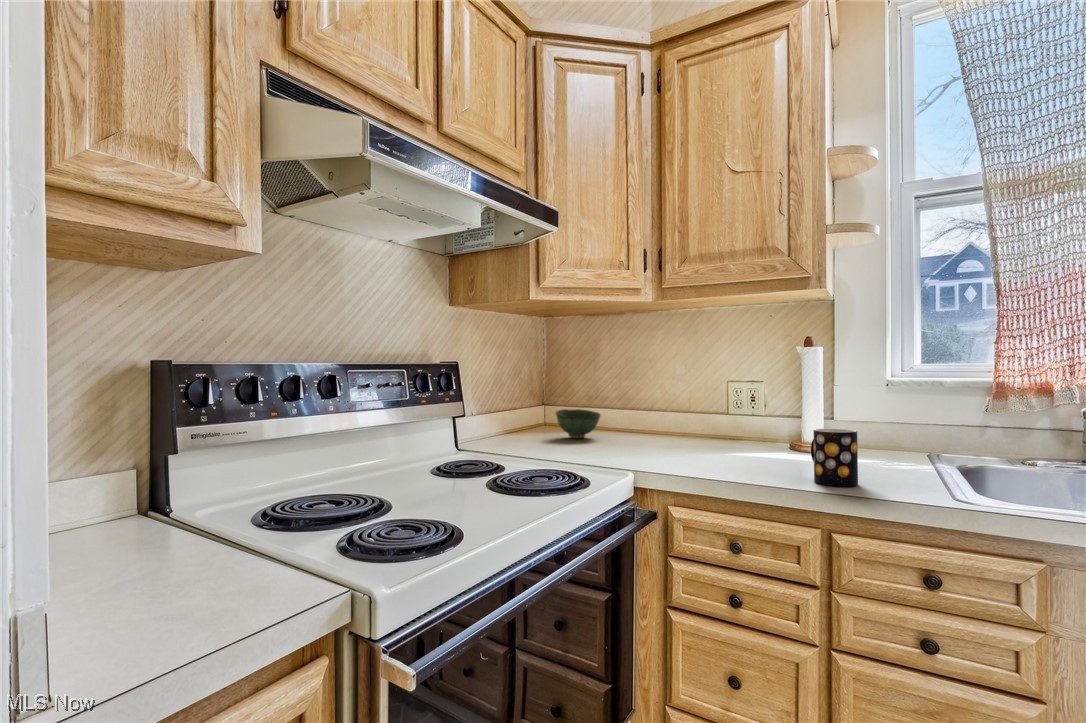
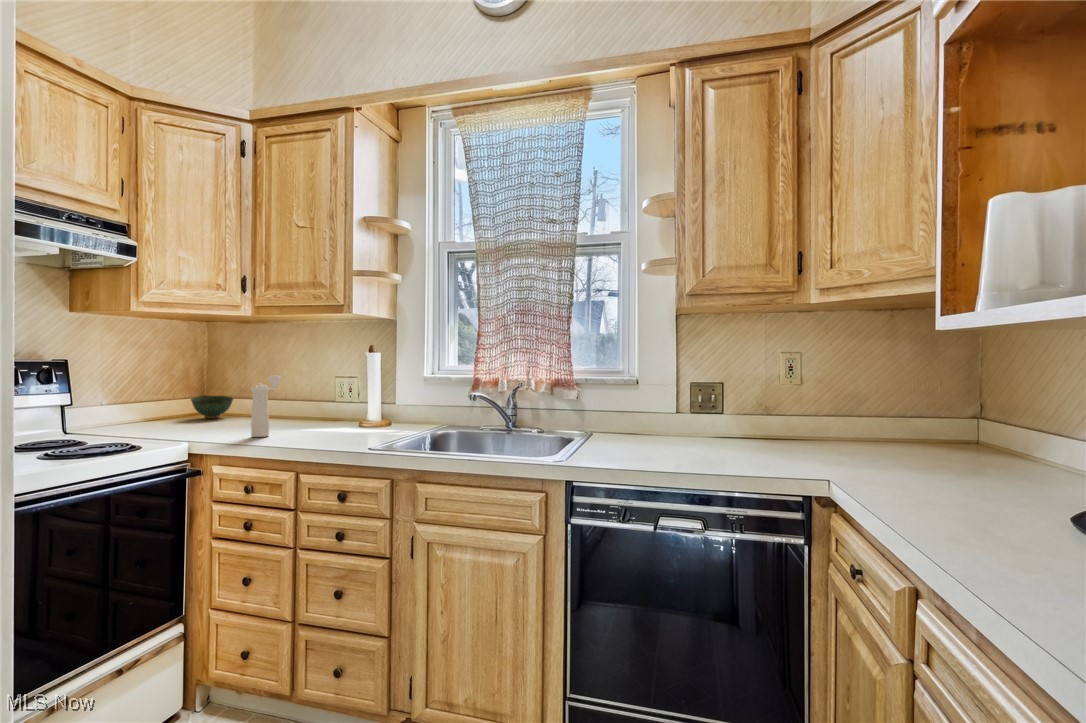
pepper mill: none [698,382,722,469] -> present [251,375,281,437]
mug: present [811,429,858,486] -> none [309,407,337,444]

